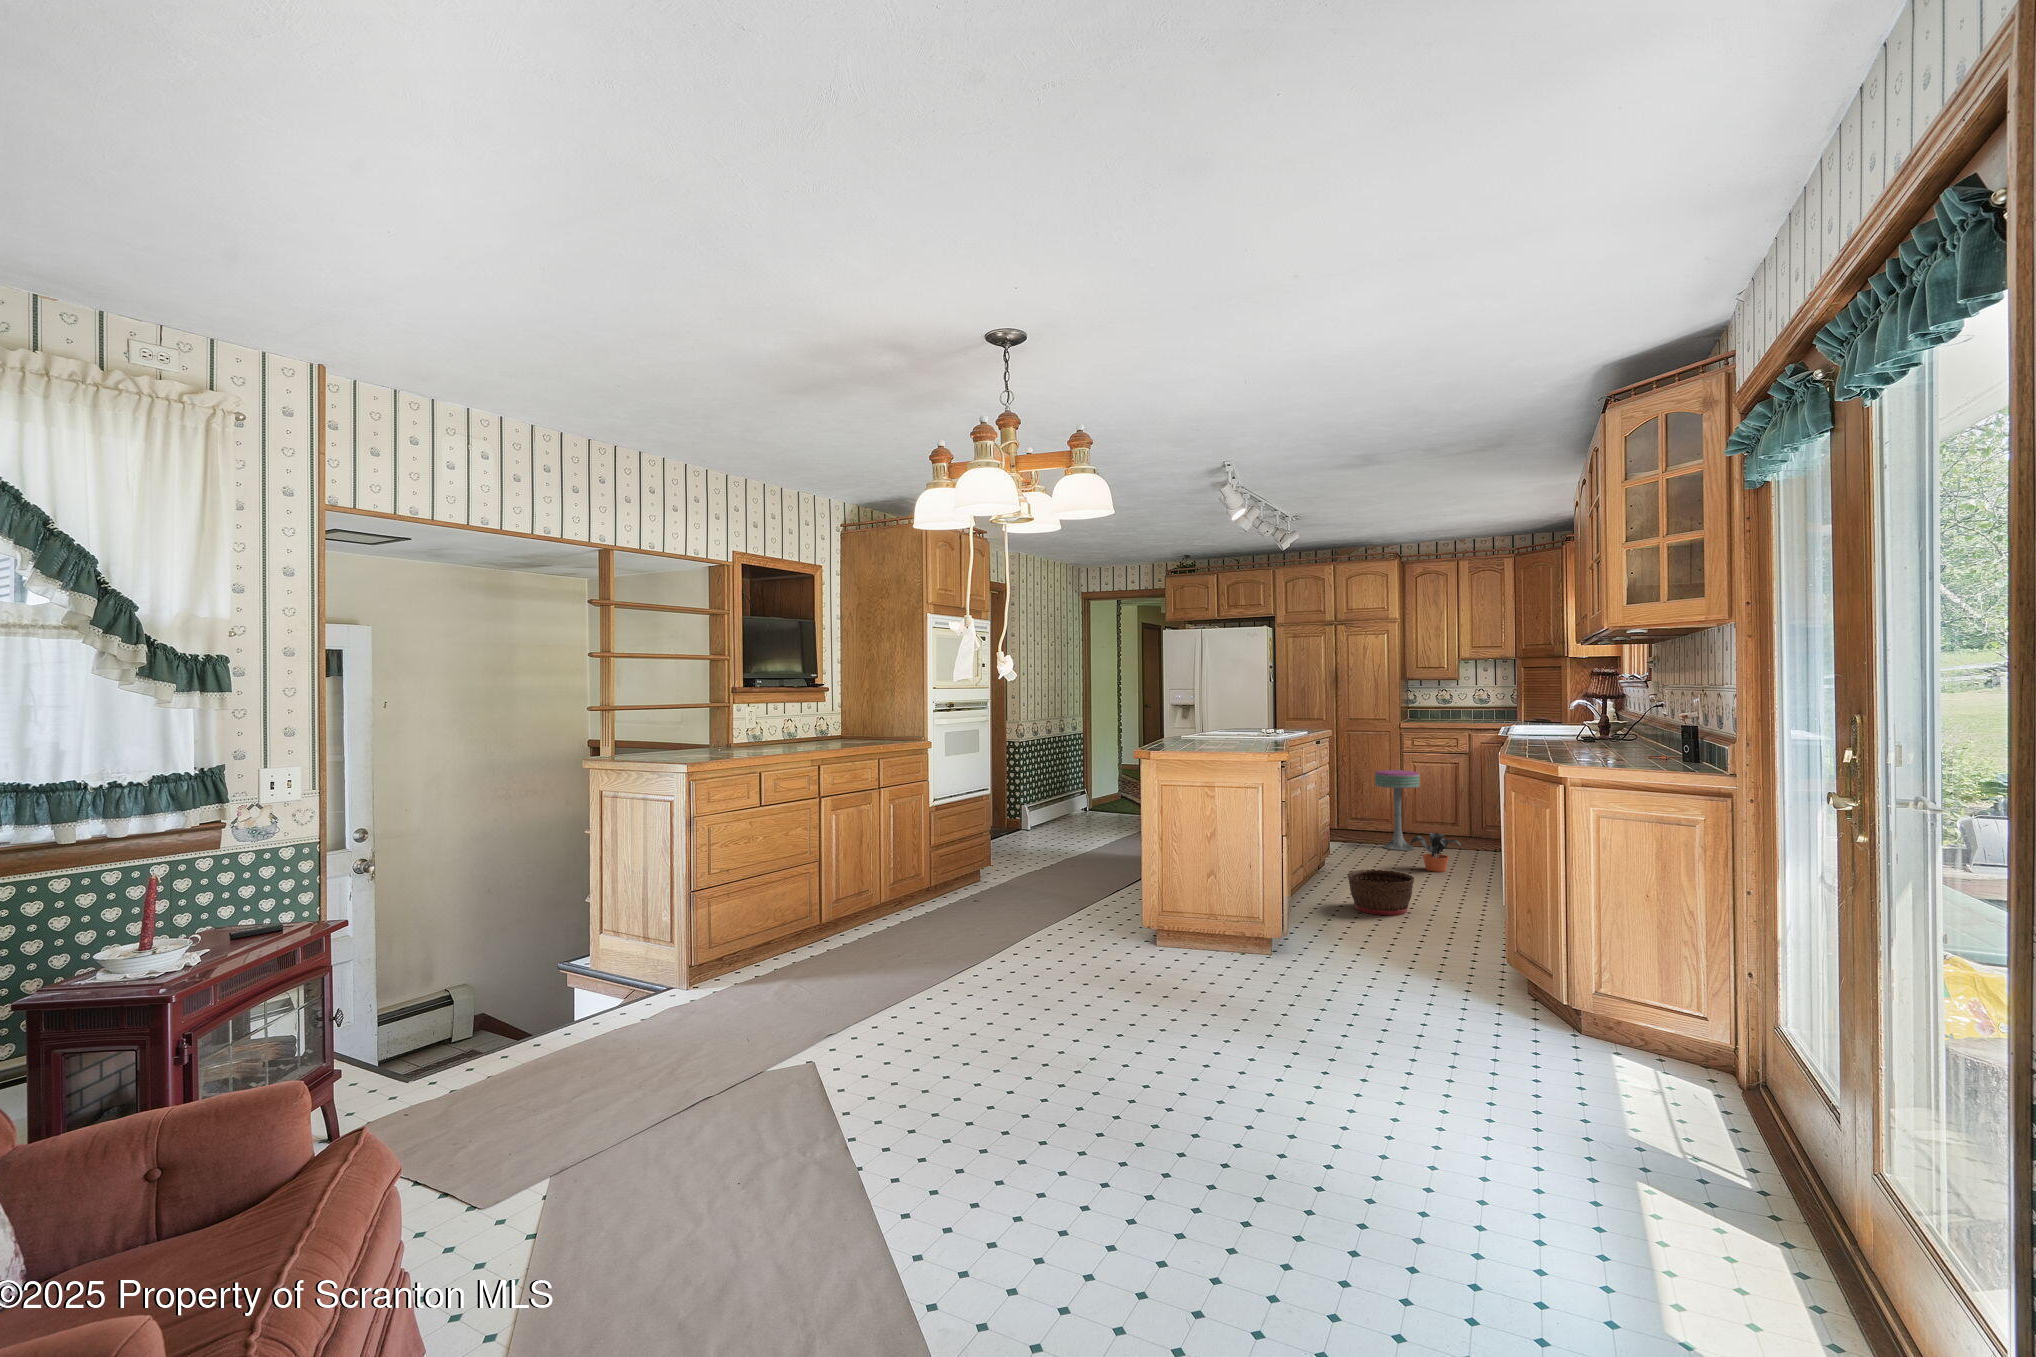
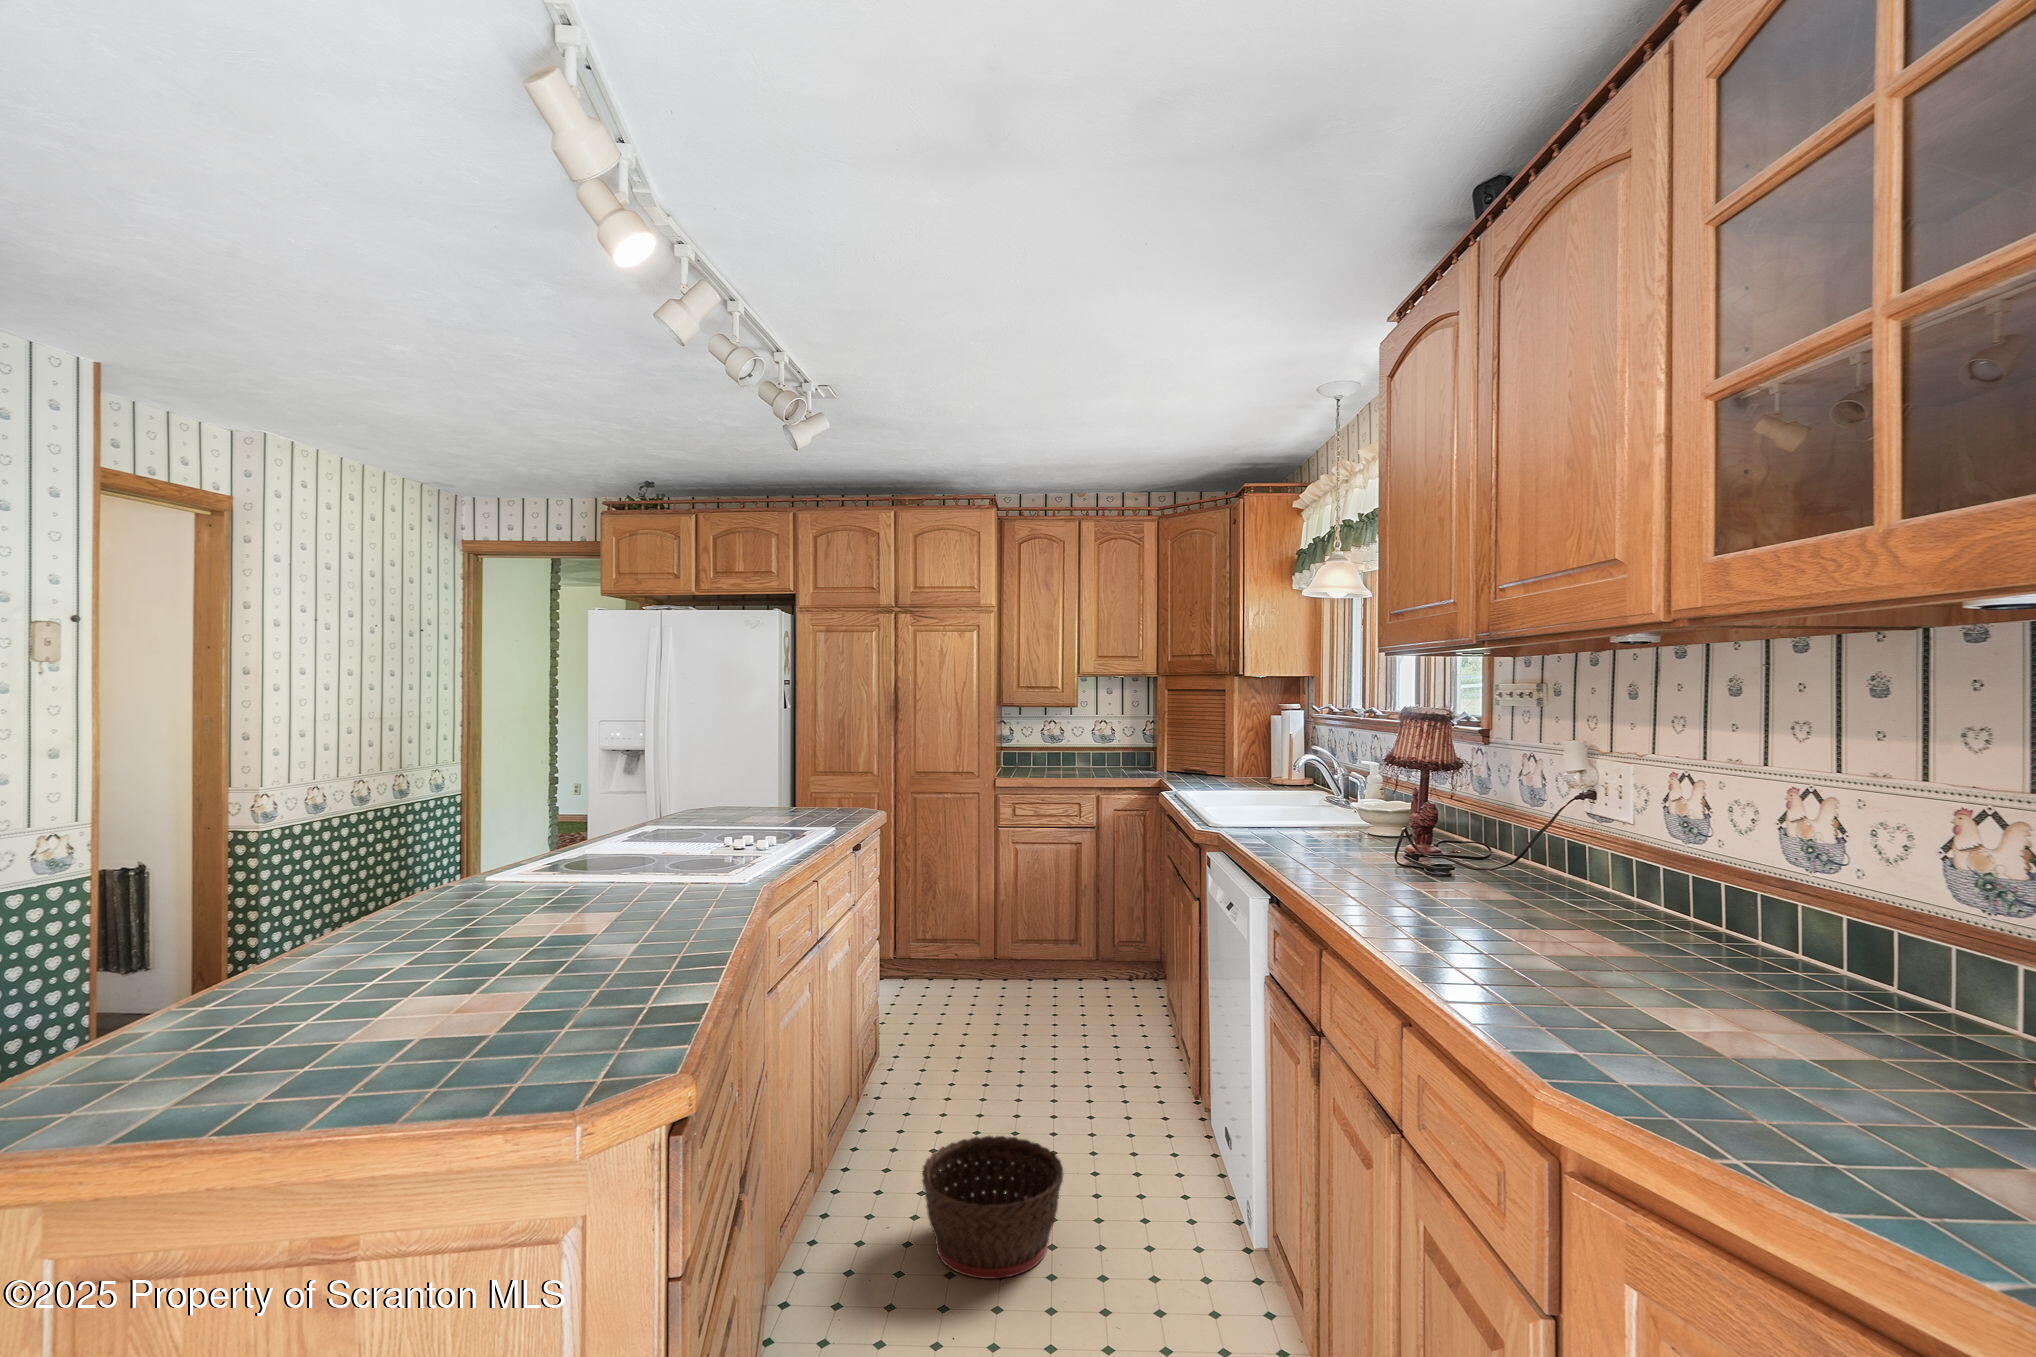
bar stool: present [1375,770,1420,850] -> none [955,853,1024,990]
potted plant: present [1410,832,1462,872] -> none [1019,975,1103,1052]

